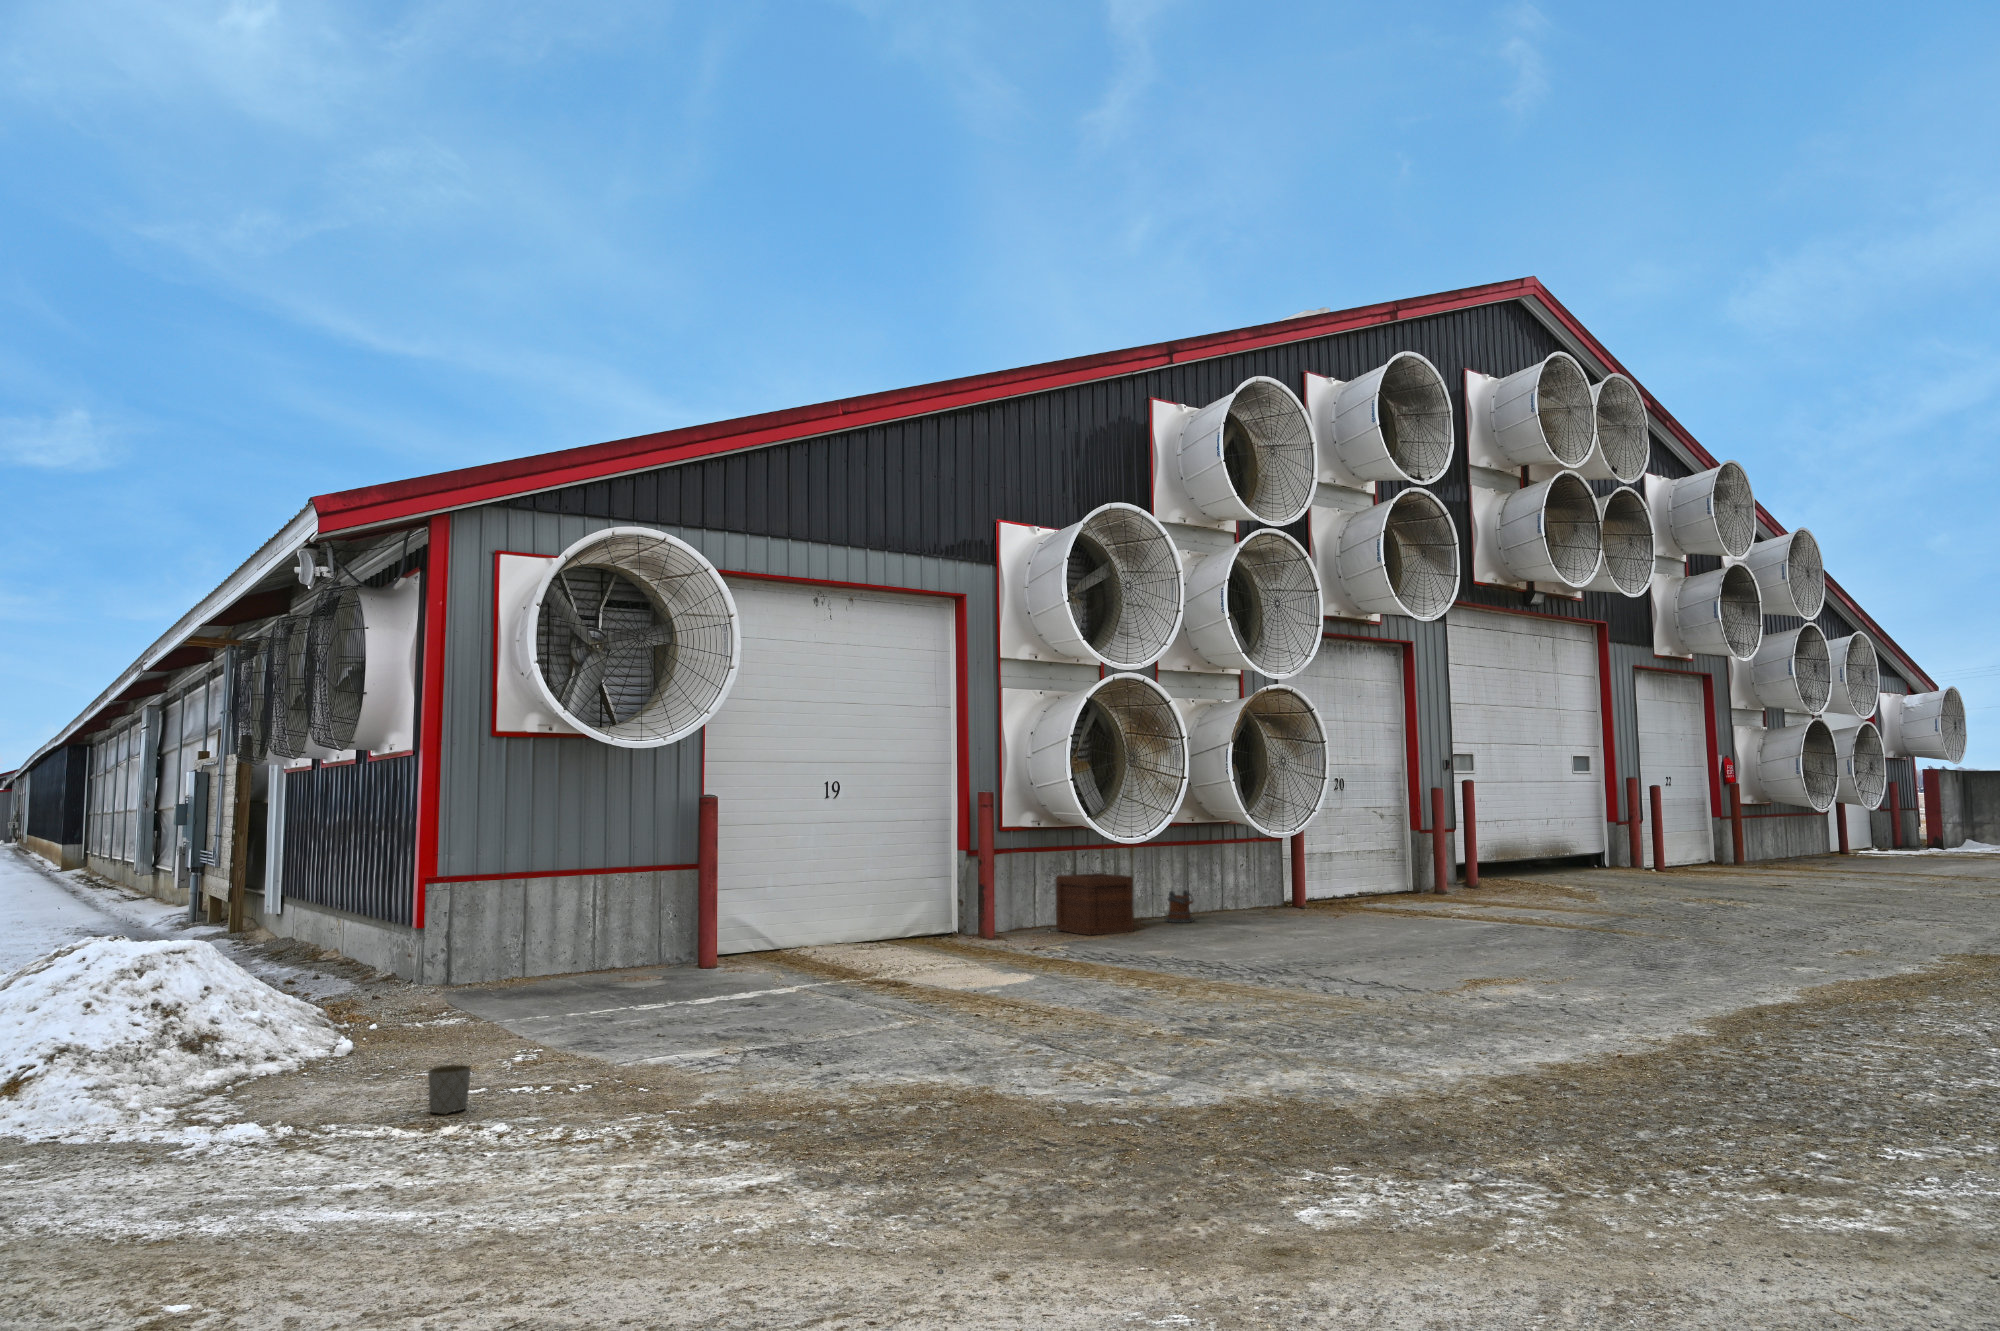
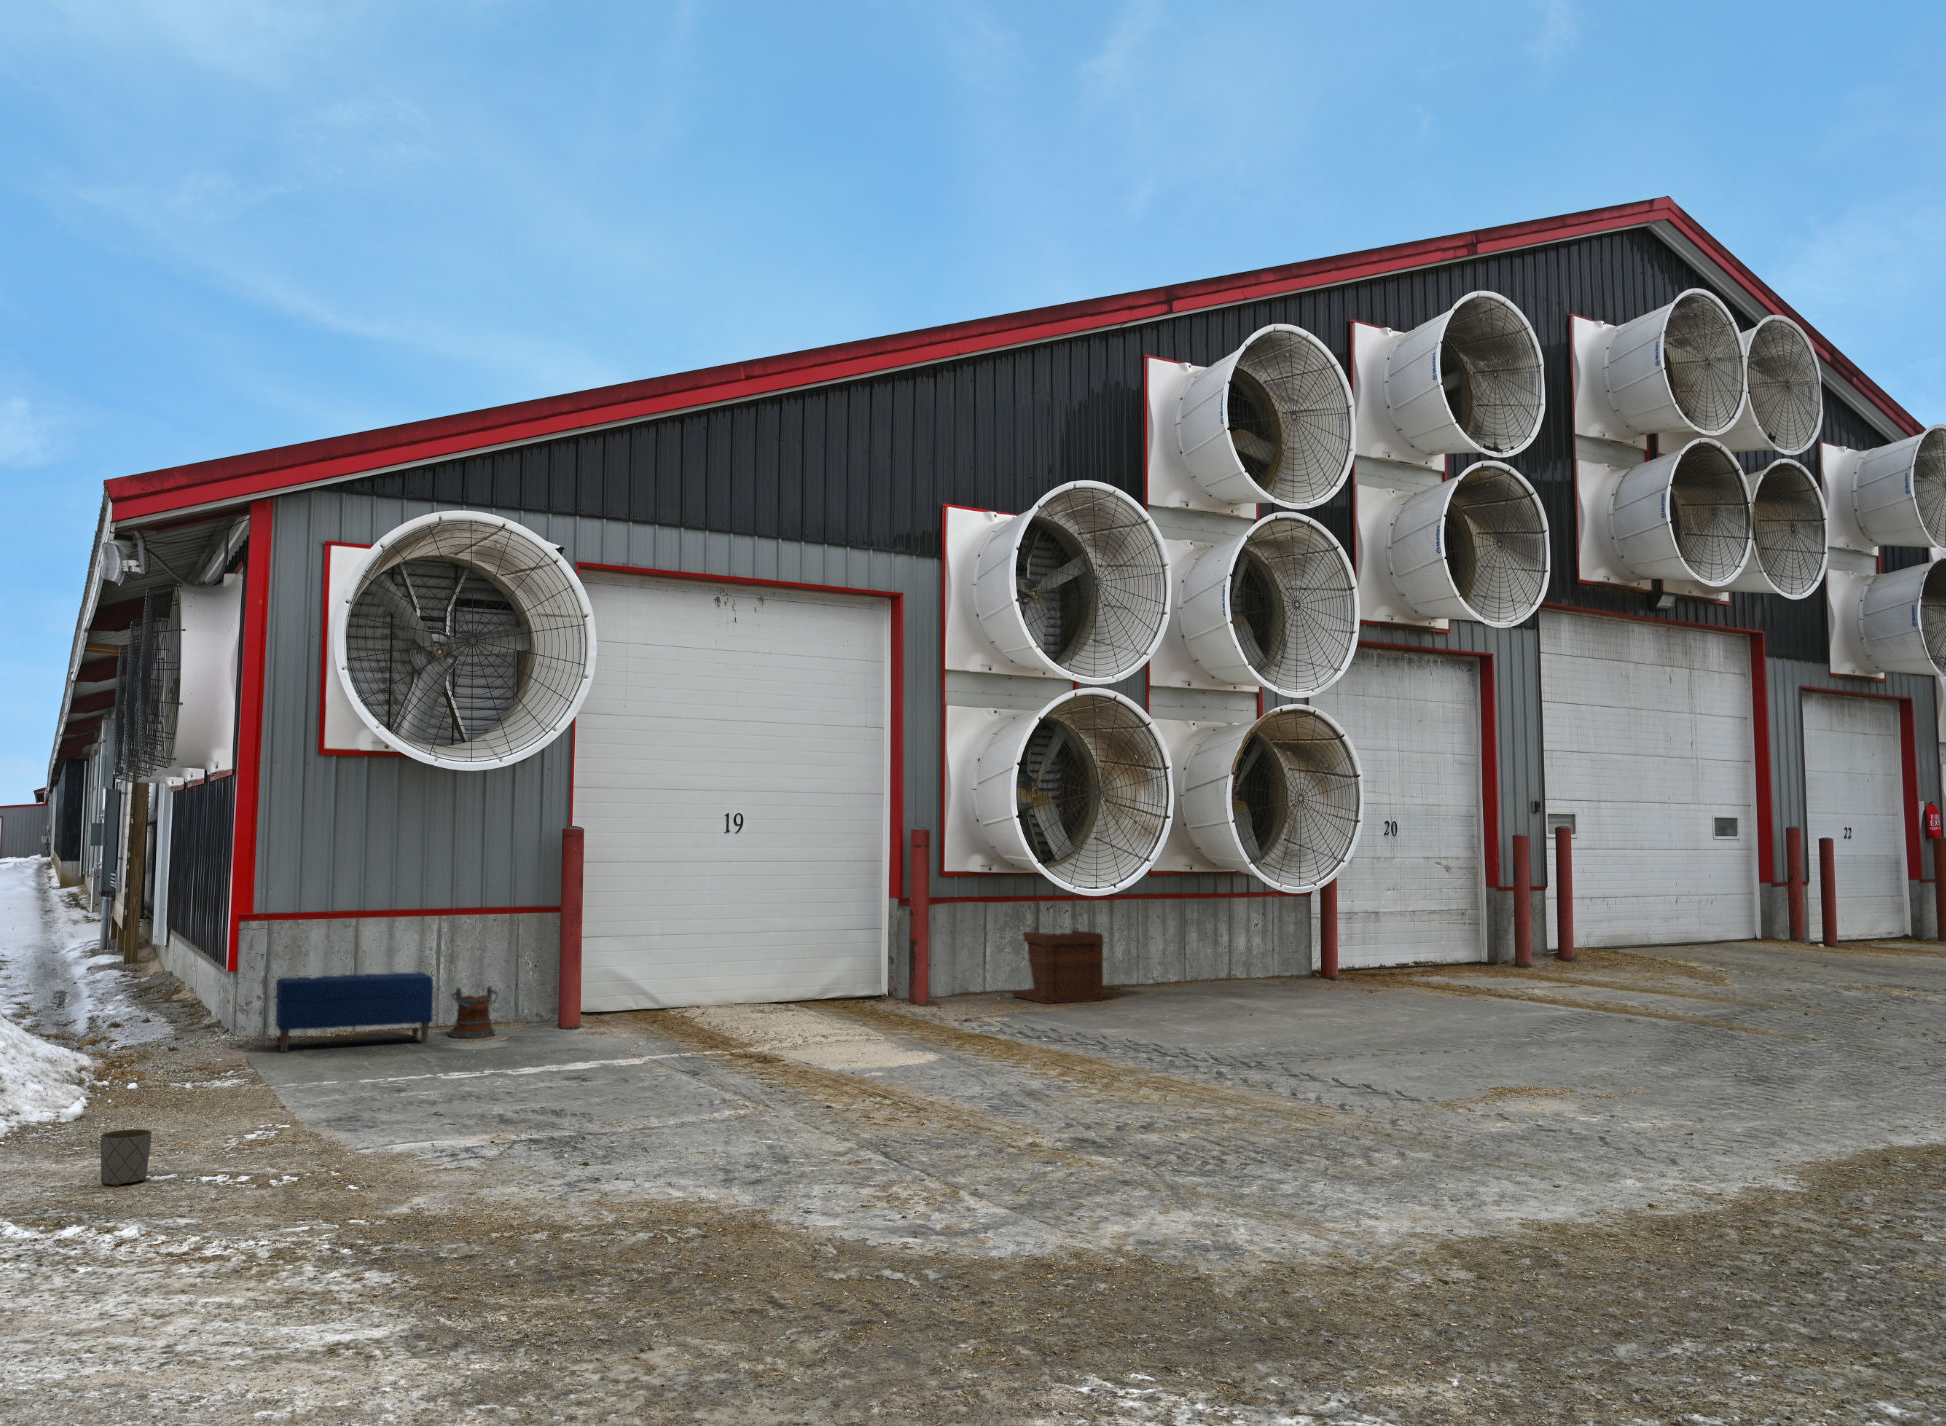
bucket: present [1165,890,1194,923] -> present [448,986,498,1038]
bench: none [458,923,601,996] -> present [274,972,434,1052]

